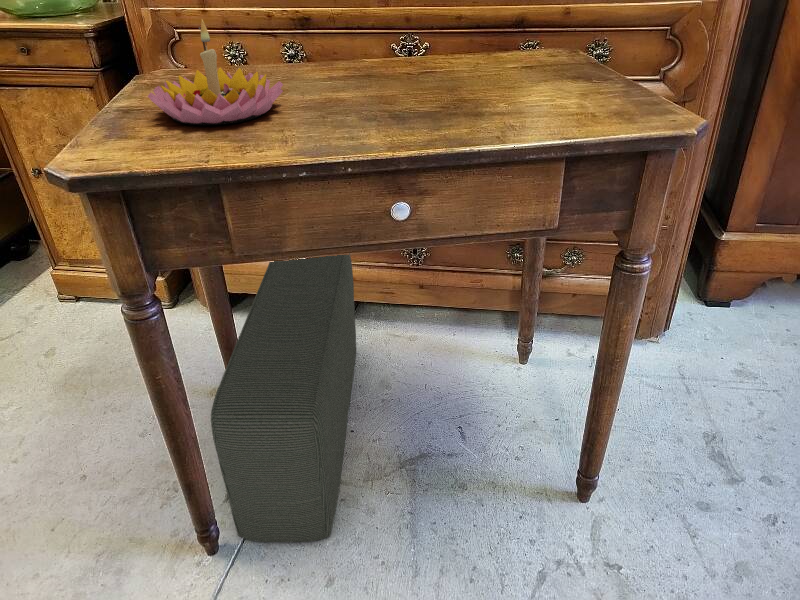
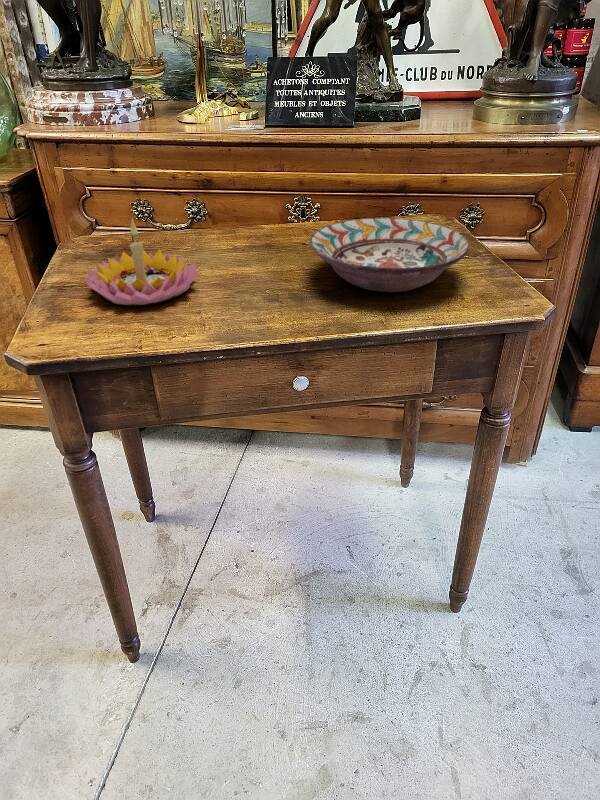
decorative bowl: none [414,36,604,110] -> present [310,218,470,292]
pouf: present [211,253,356,542] -> none [134,382,252,653]

